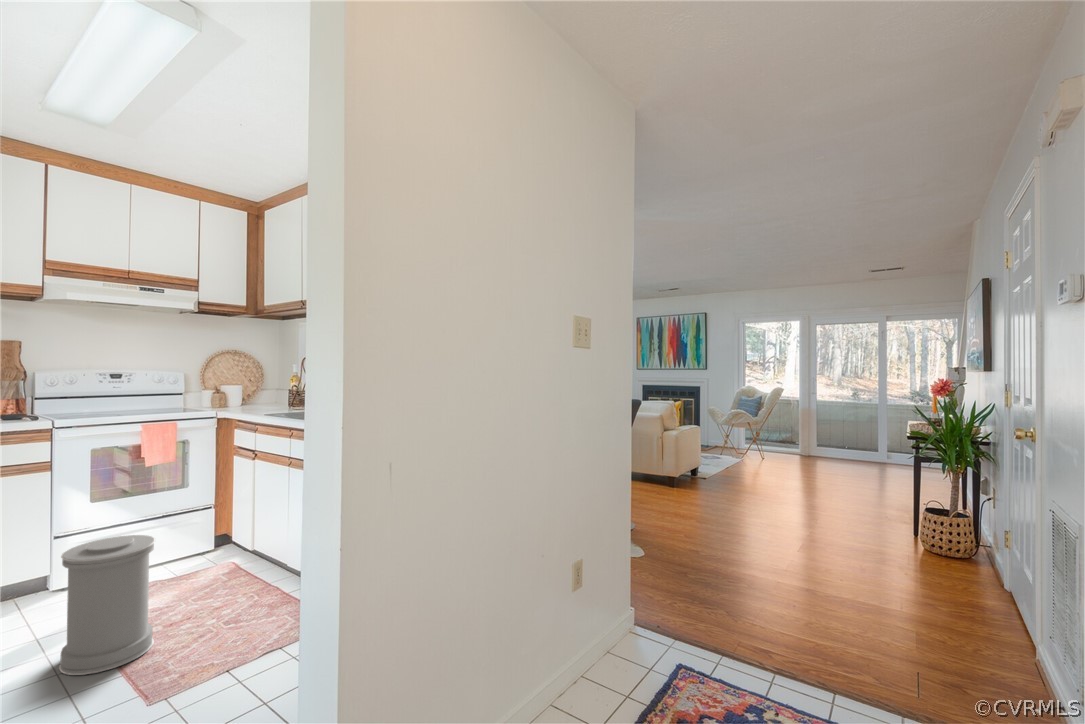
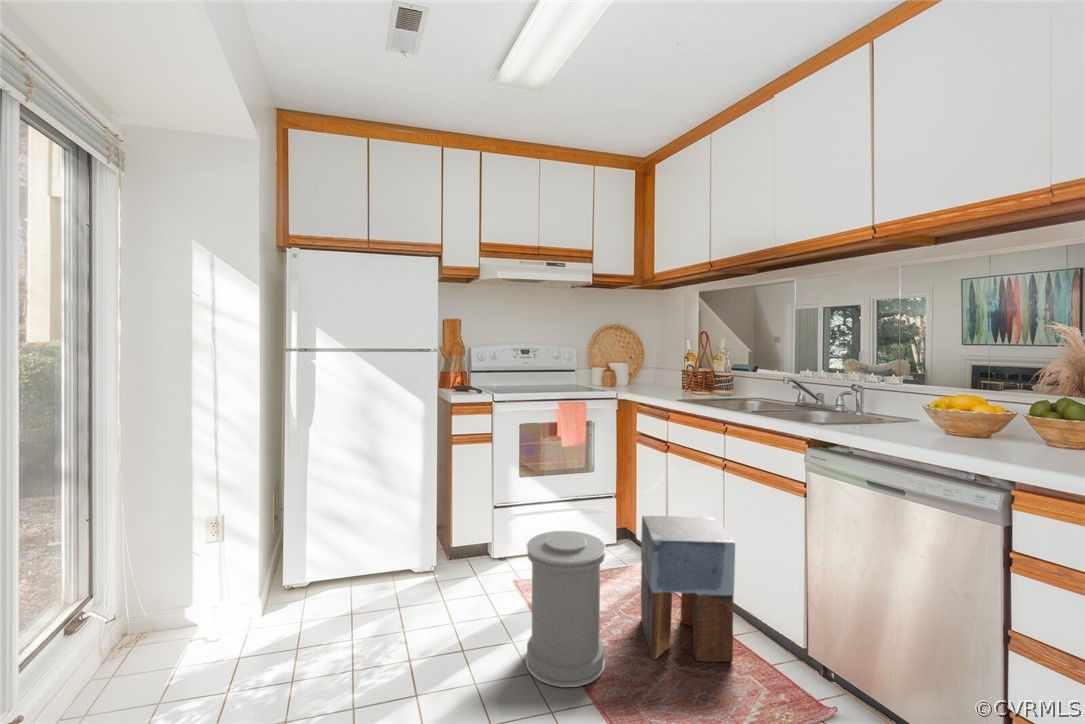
stool: none [204,506,281,630] -> present [641,516,735,662]

